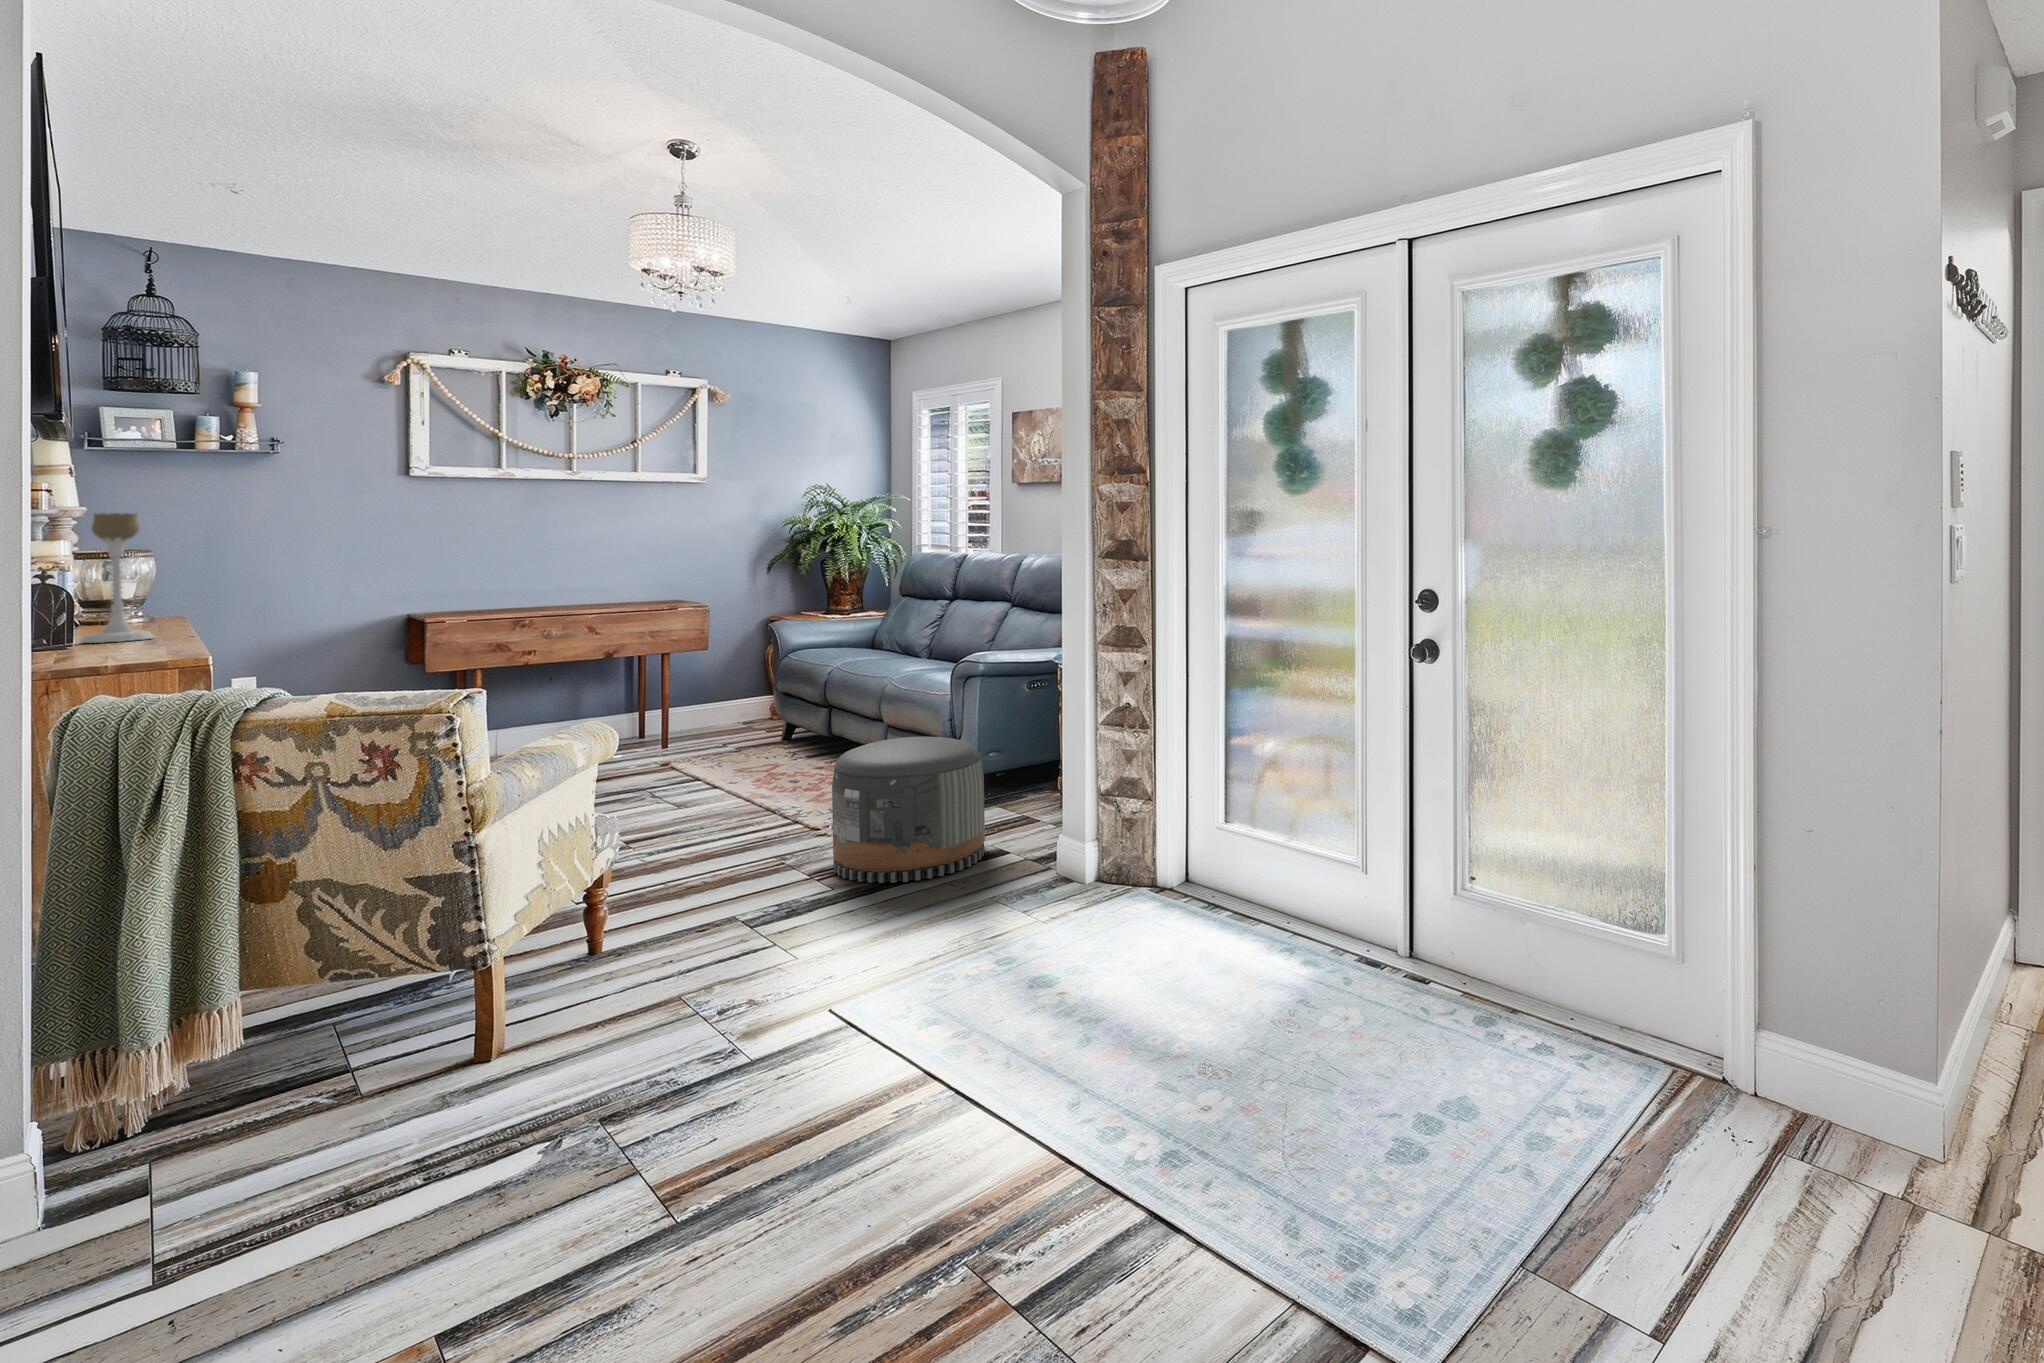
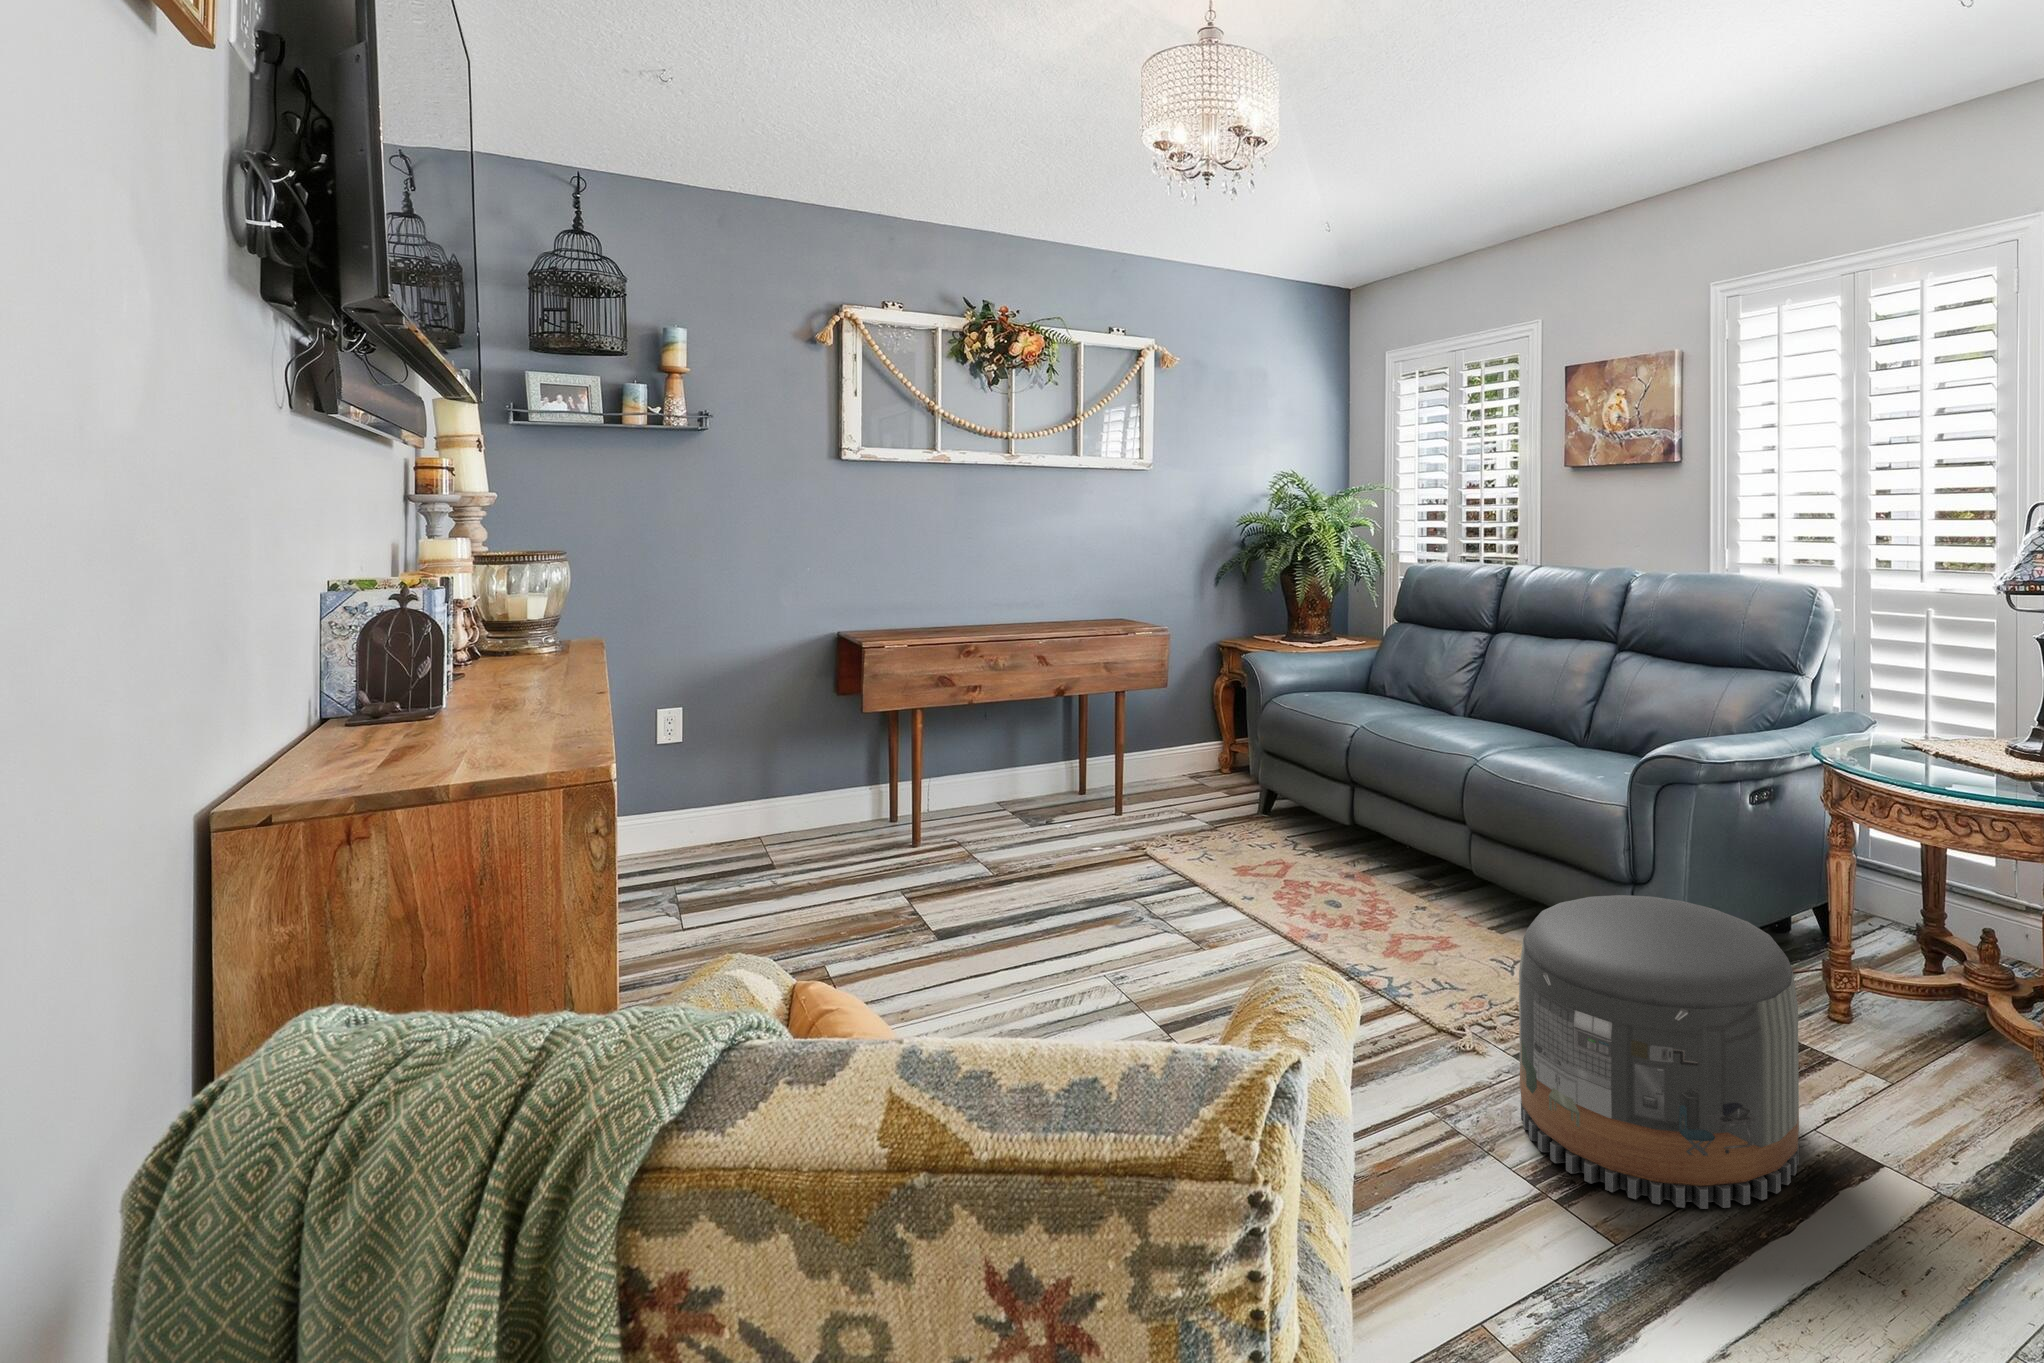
candle holder: present [81,513,154,643] -> none [404,492,528,745]

